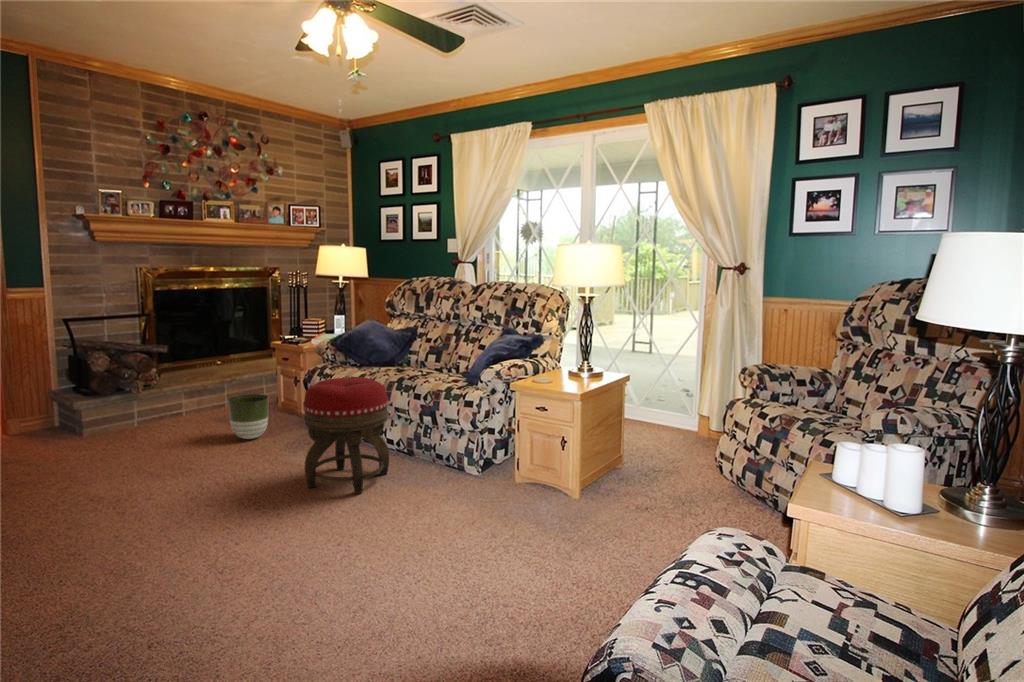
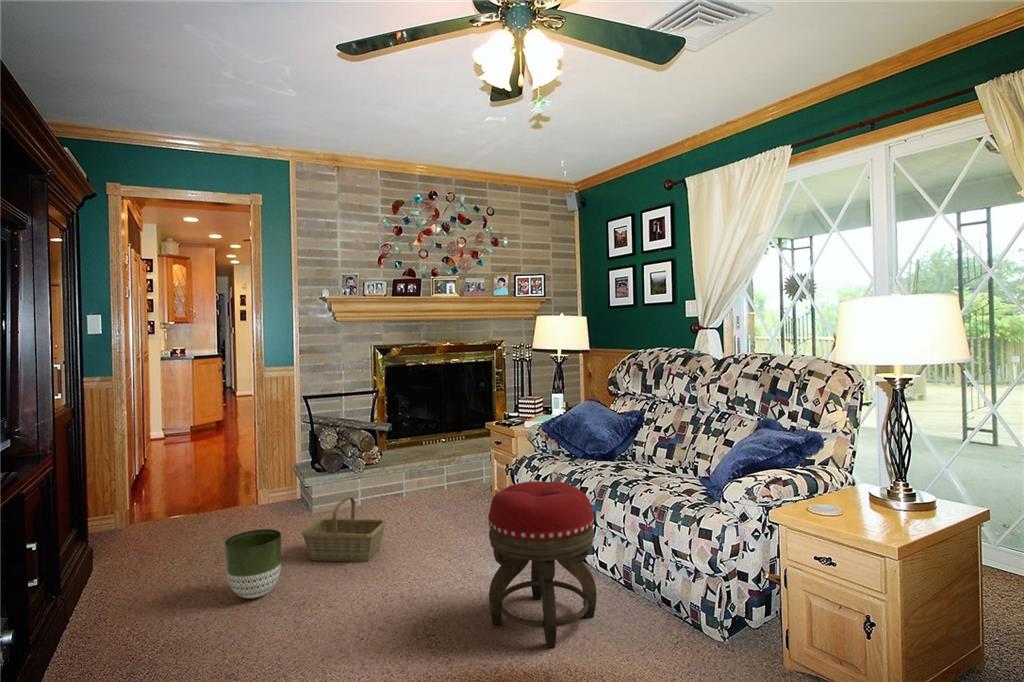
planter: present [228,394,269,439] -> present [224,529,281,599]
basket: none [98,409,186,469] -> present [302,497,386,562]

